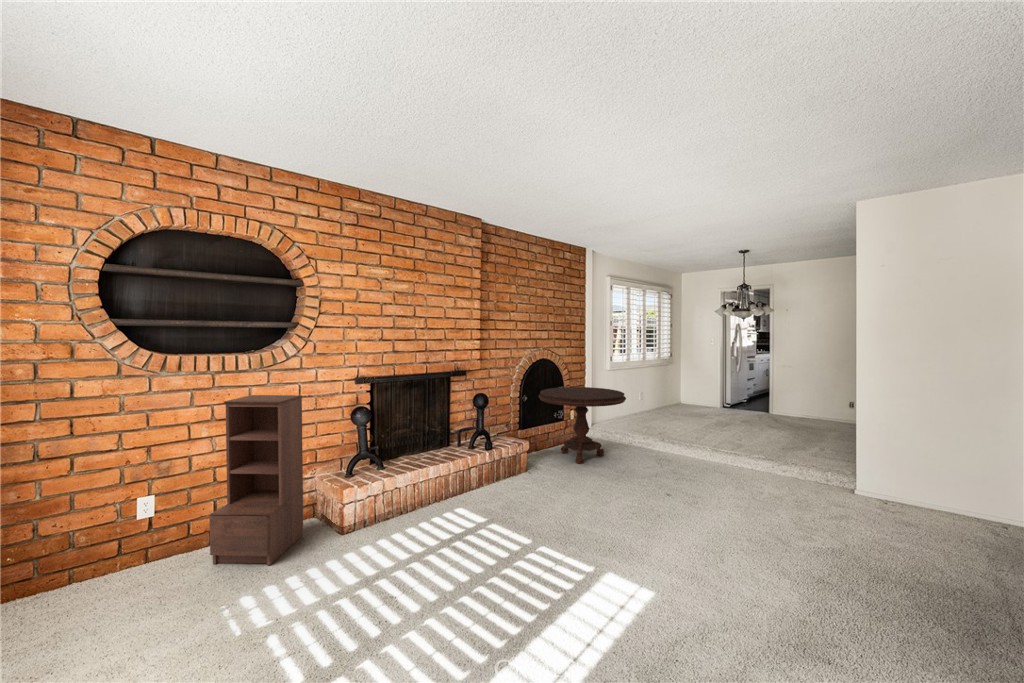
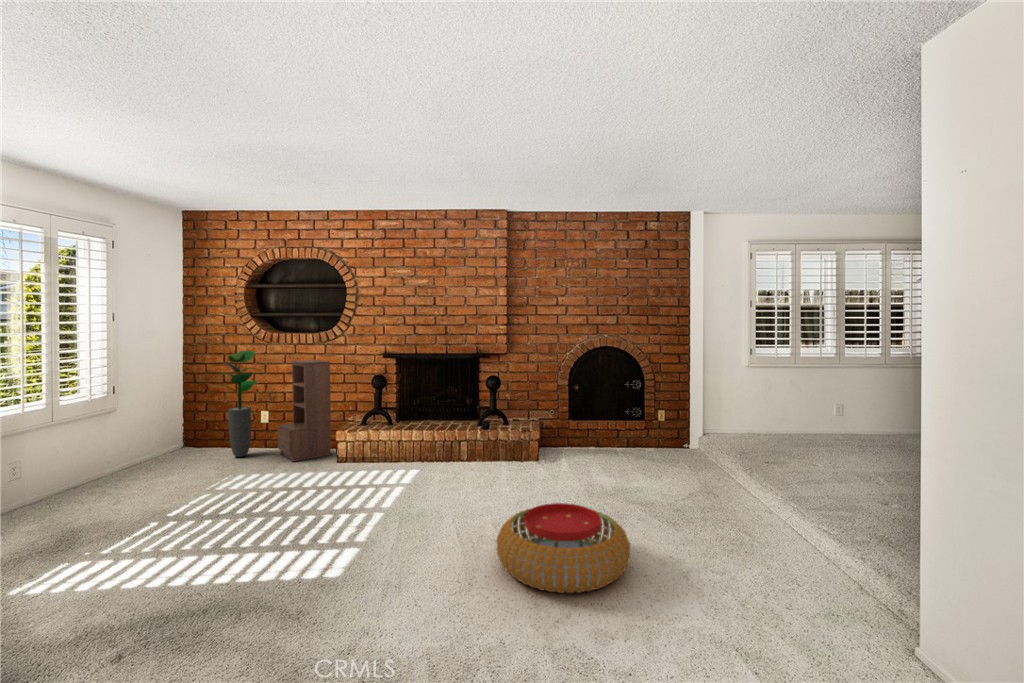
side table: present [539,387,626,464] -> none [568,382,669,466]
potted plant: none [56,391,175,600] -> present [221,351,258,457]
pouf: none [707,491,838,568] -> present [496,503,630,593]

